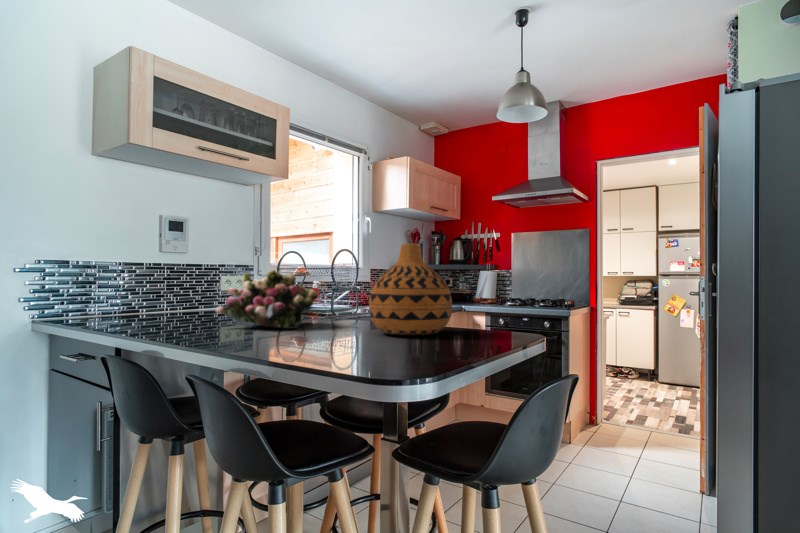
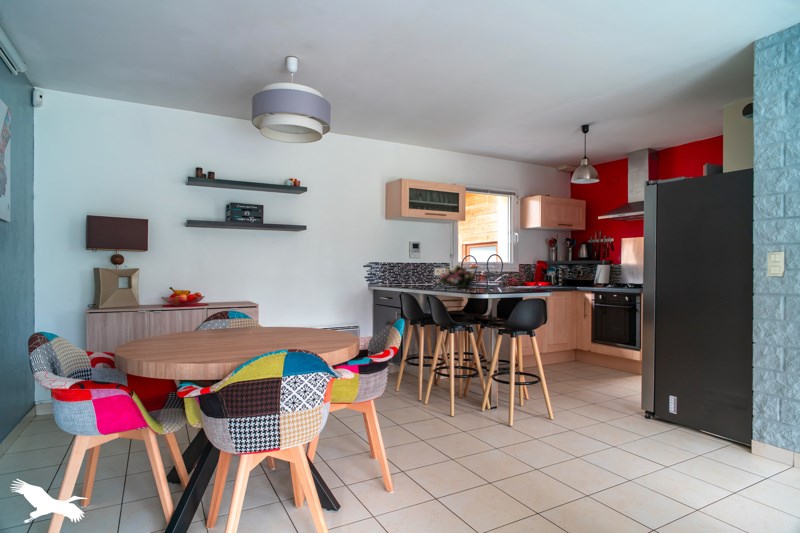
vase: present [369,243,452,335] -> none [493,254,526,289]

